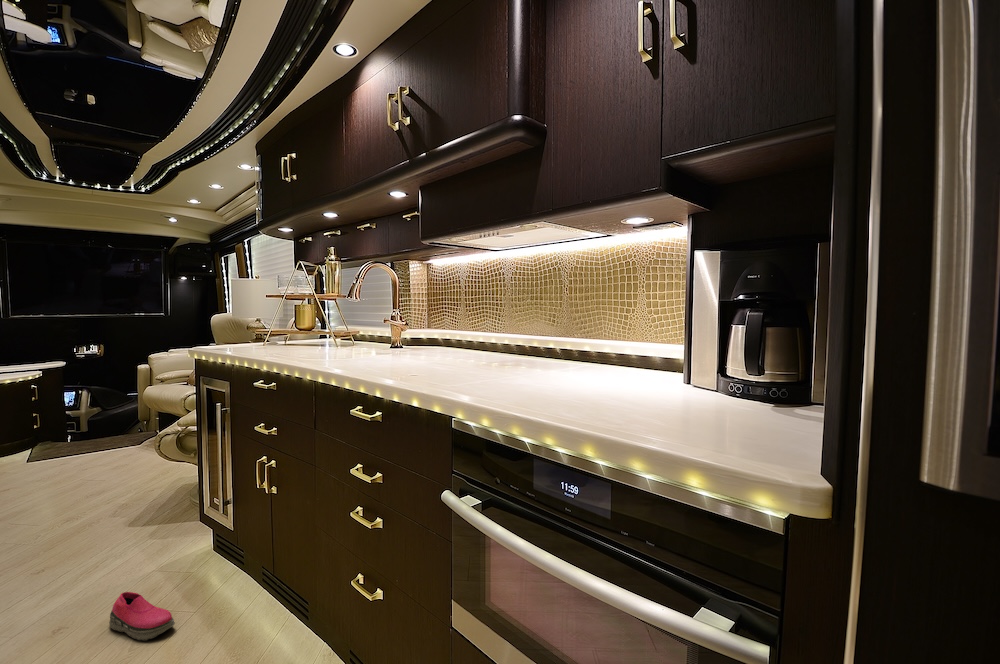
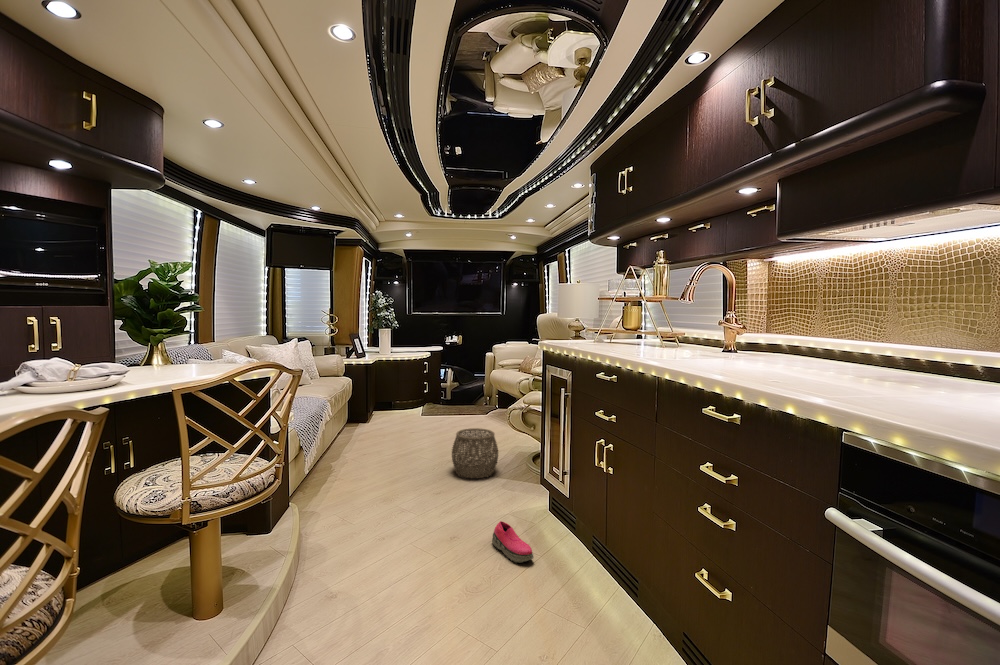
woven basket: none [51,470,138,544] -> present [452,428,498,478]

